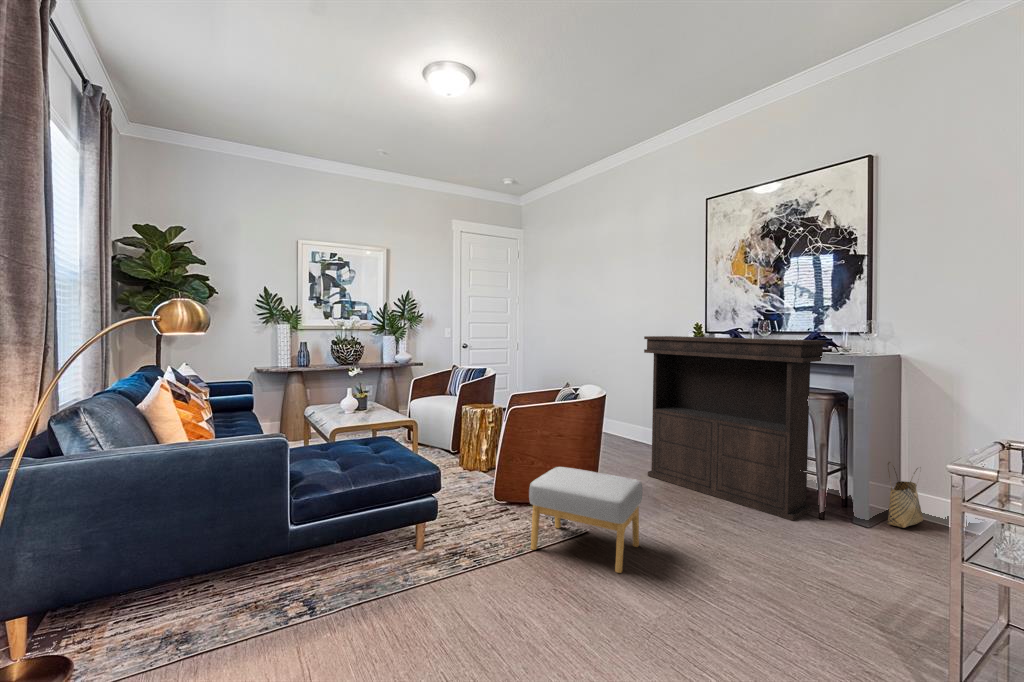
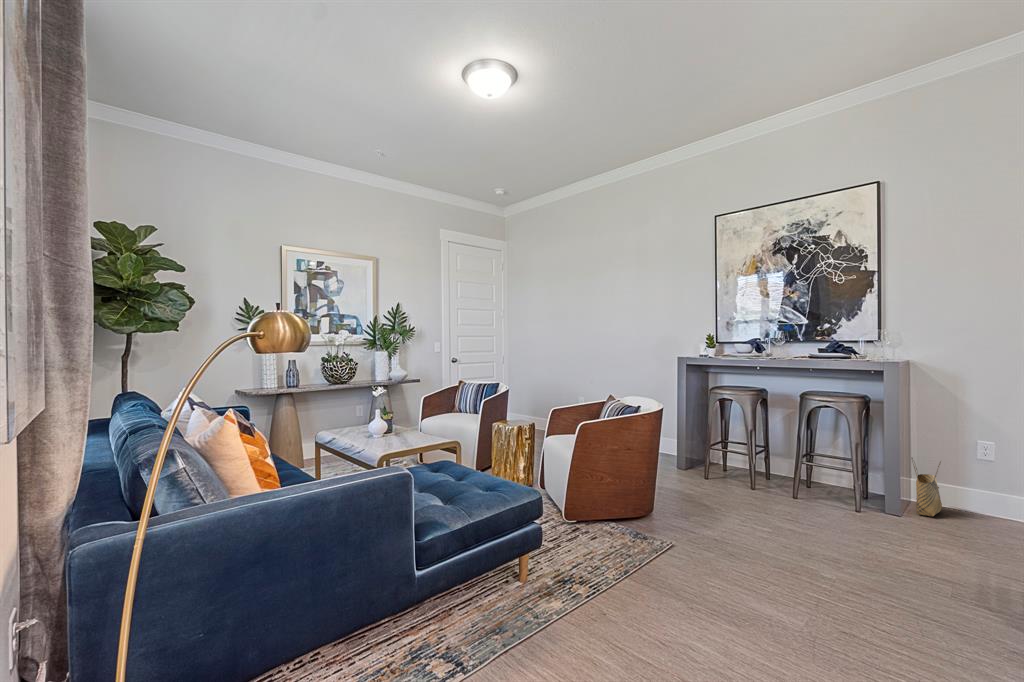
console table: present [644,336,826,521] -> none [675,347,855,518]
footstool: present [529,467,643,573] -> none [630,482,740,585]

